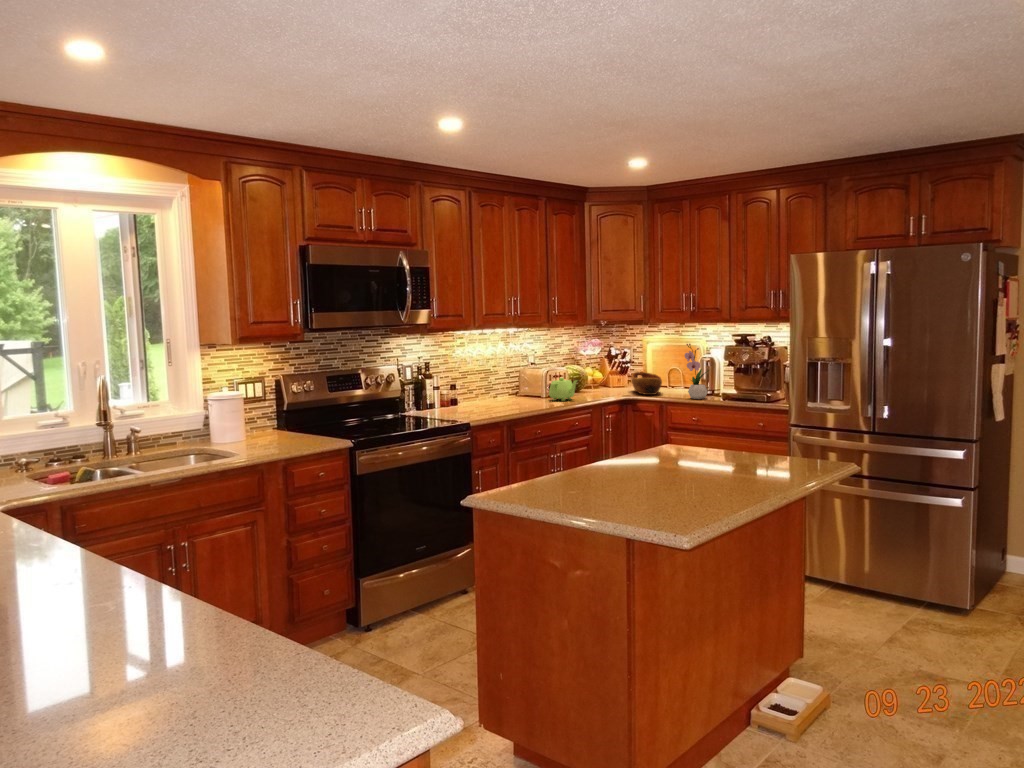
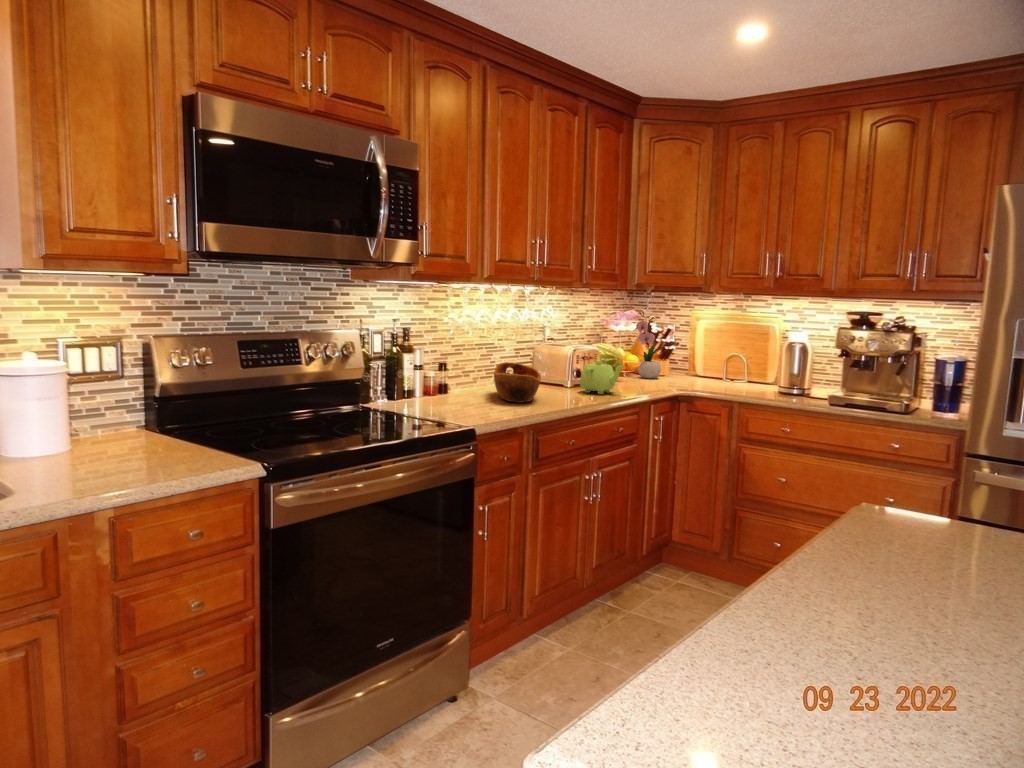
flower arrangement: present [685,344,708,399] -> present [636,311,664,379]
wooden bowl: present [632,372,662,395] -> present [494,362,541,403]

